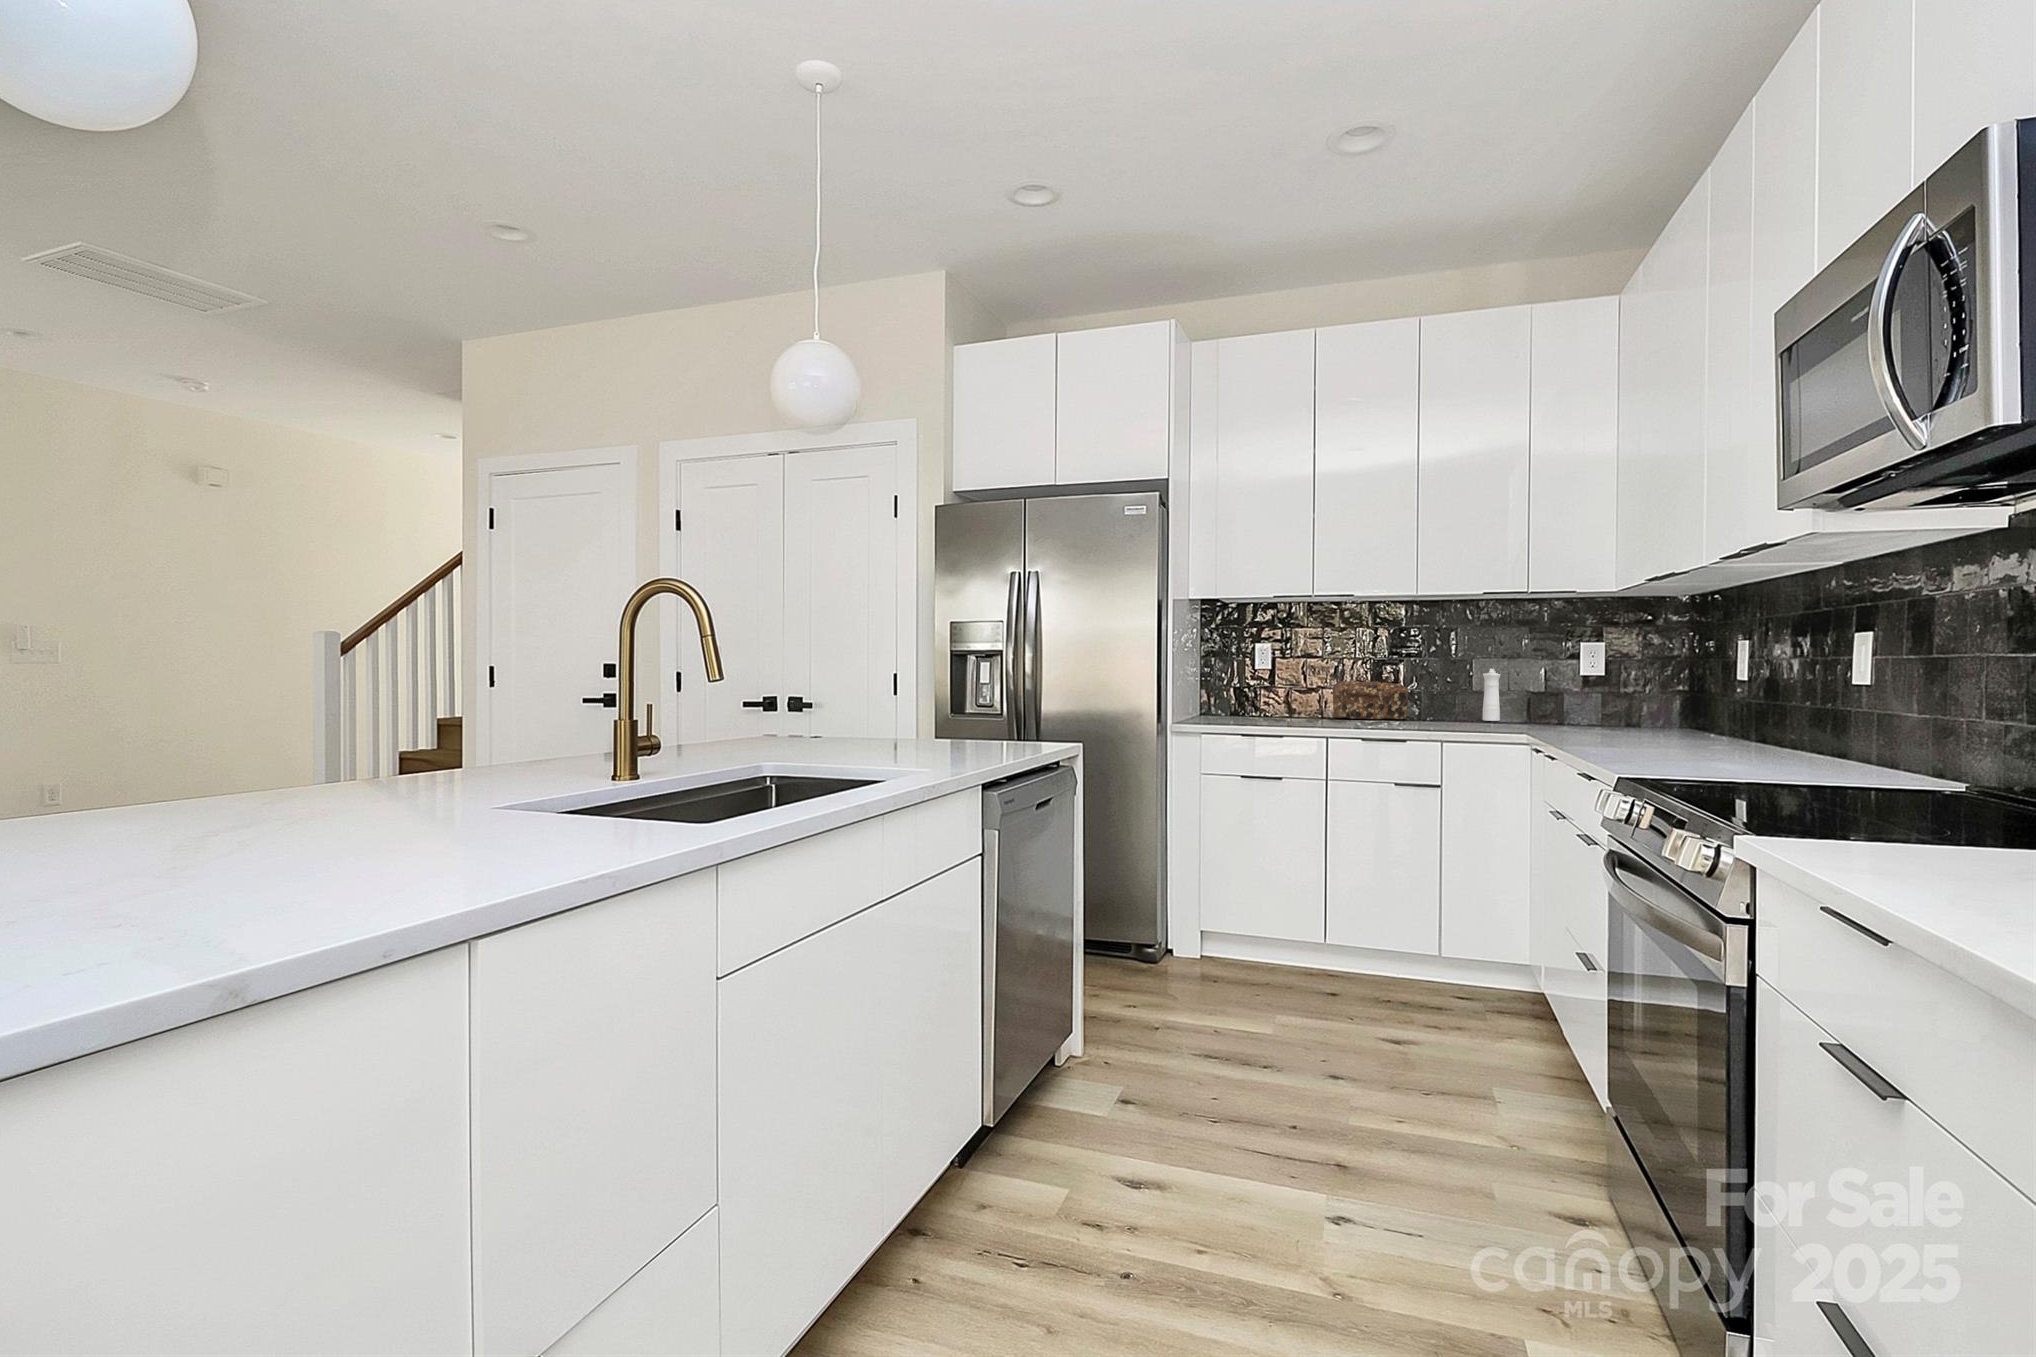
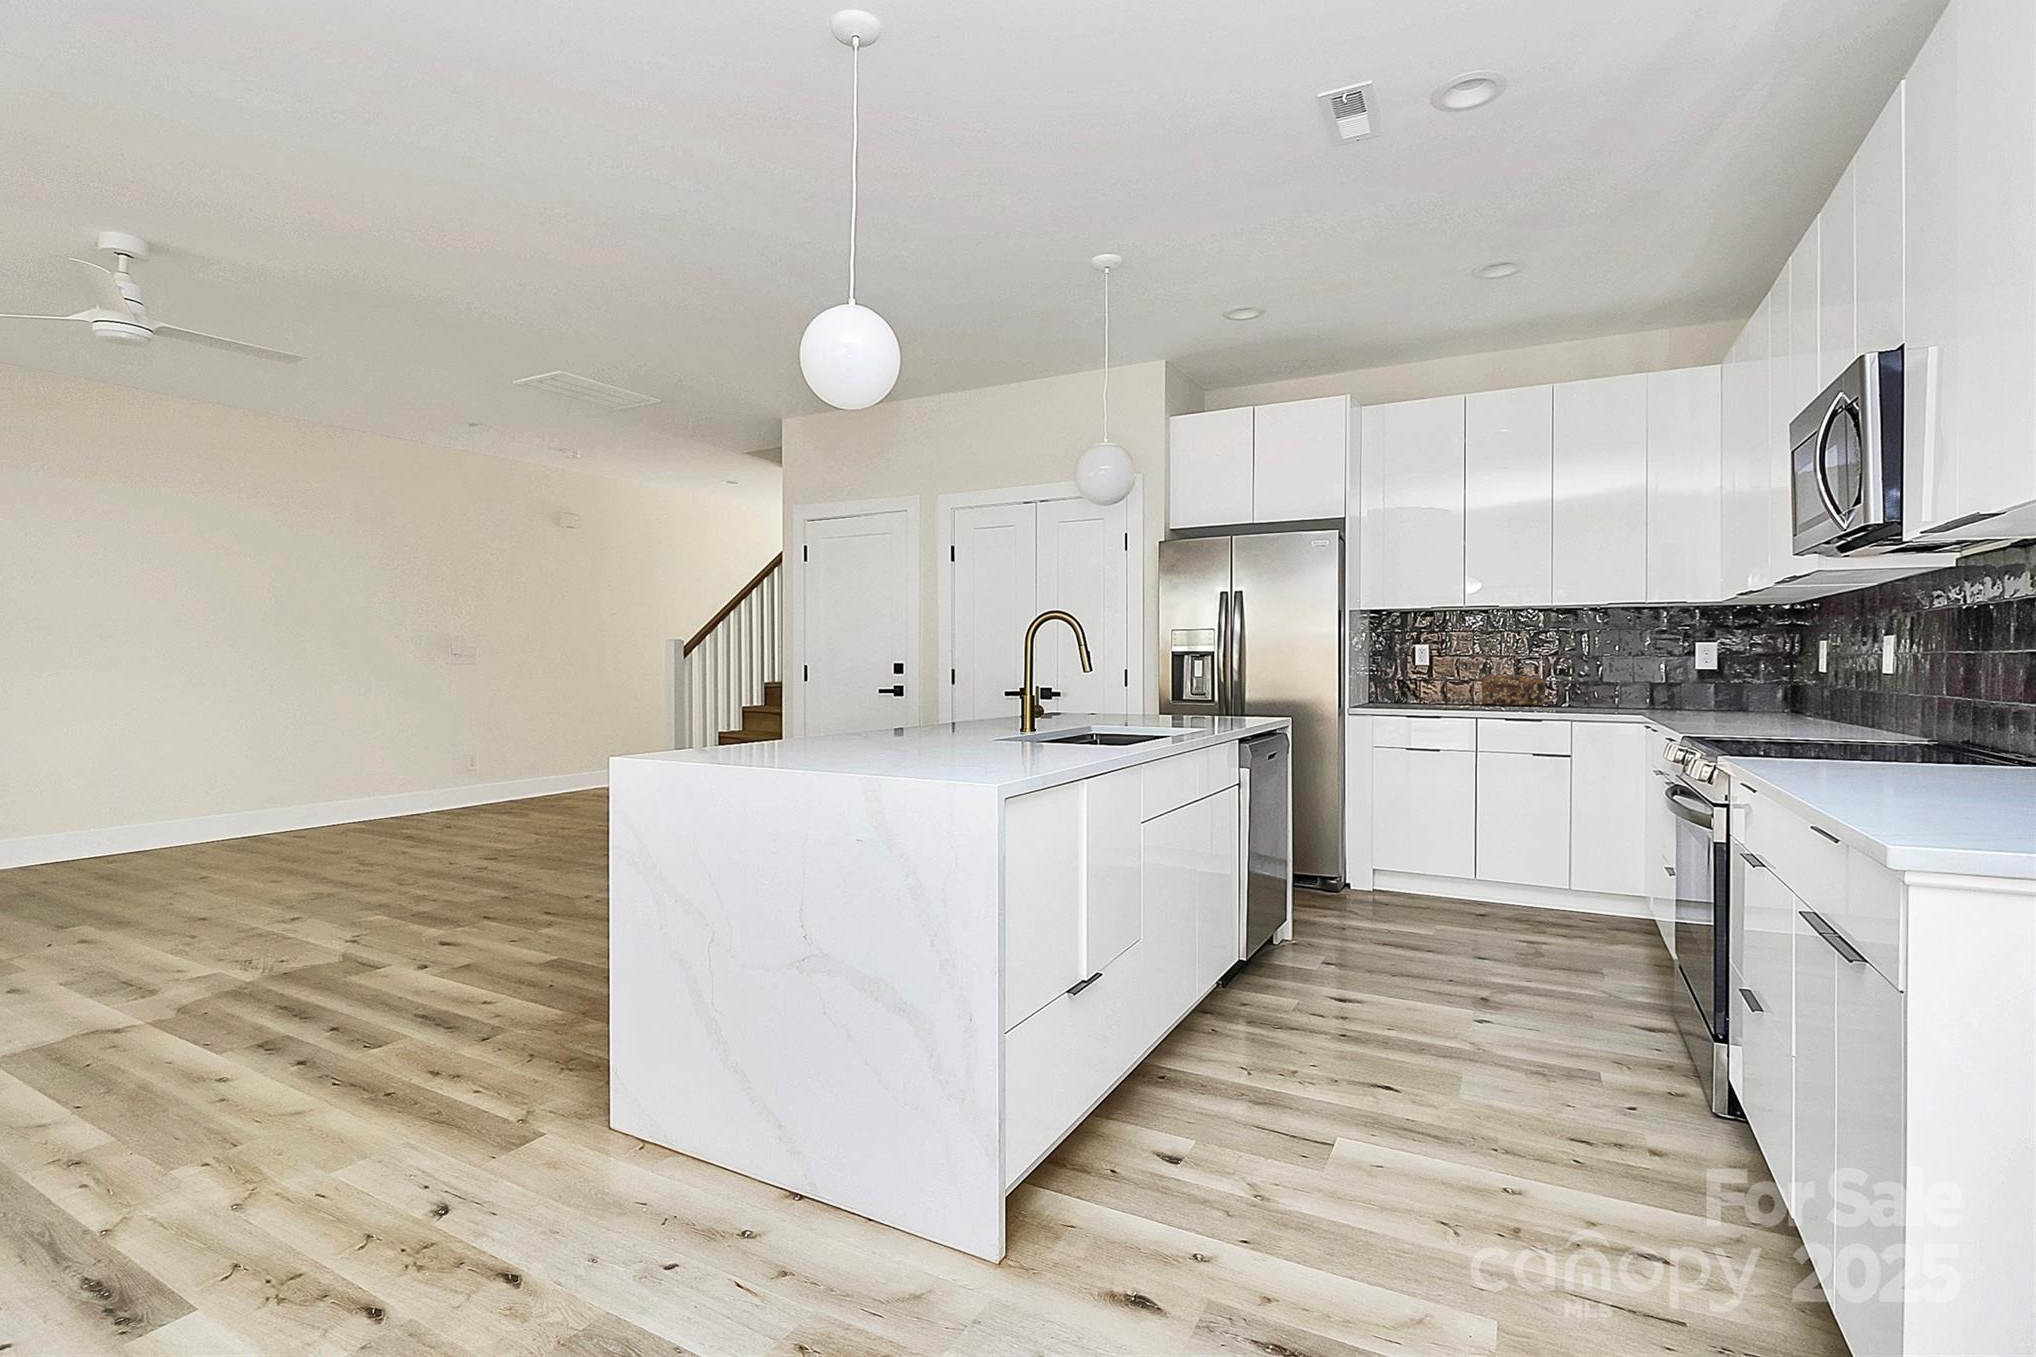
pepper mill: present [1483,669,1500,721] -> none [1609,659,1629,706]

